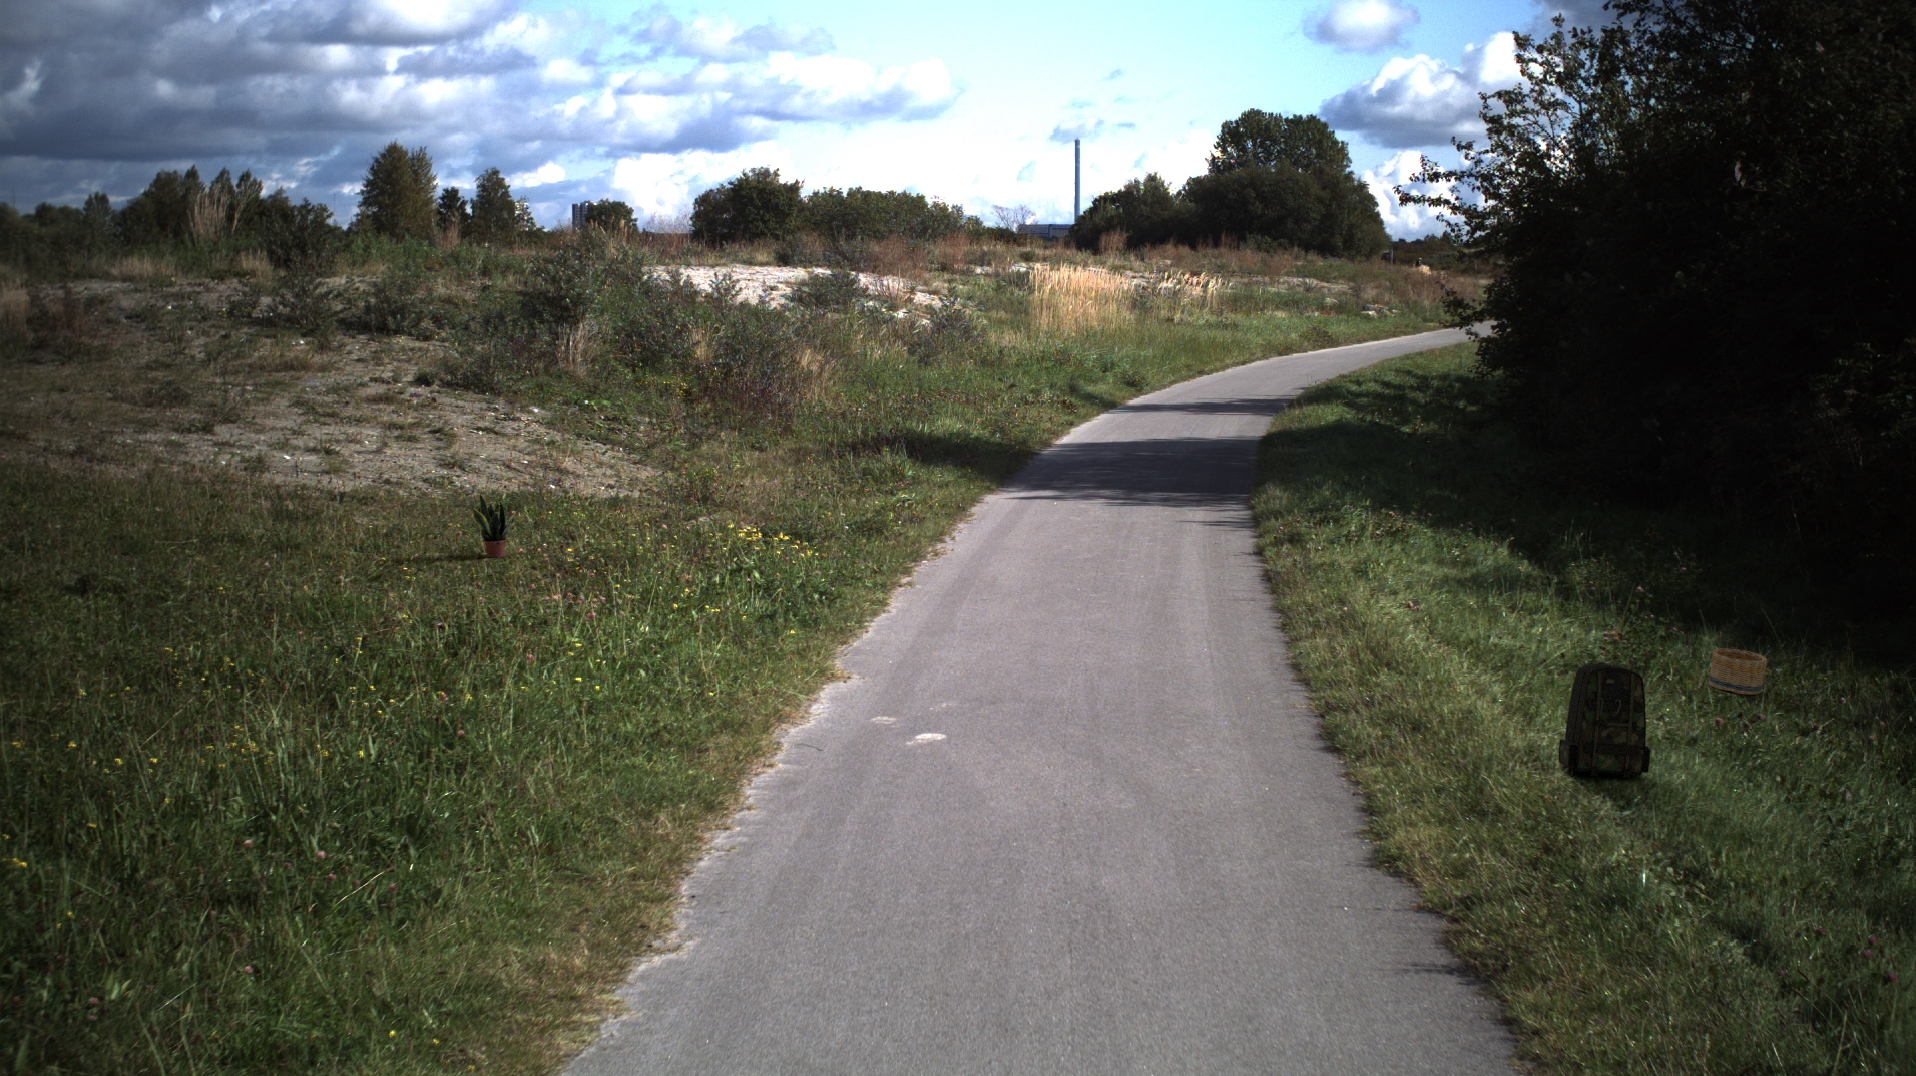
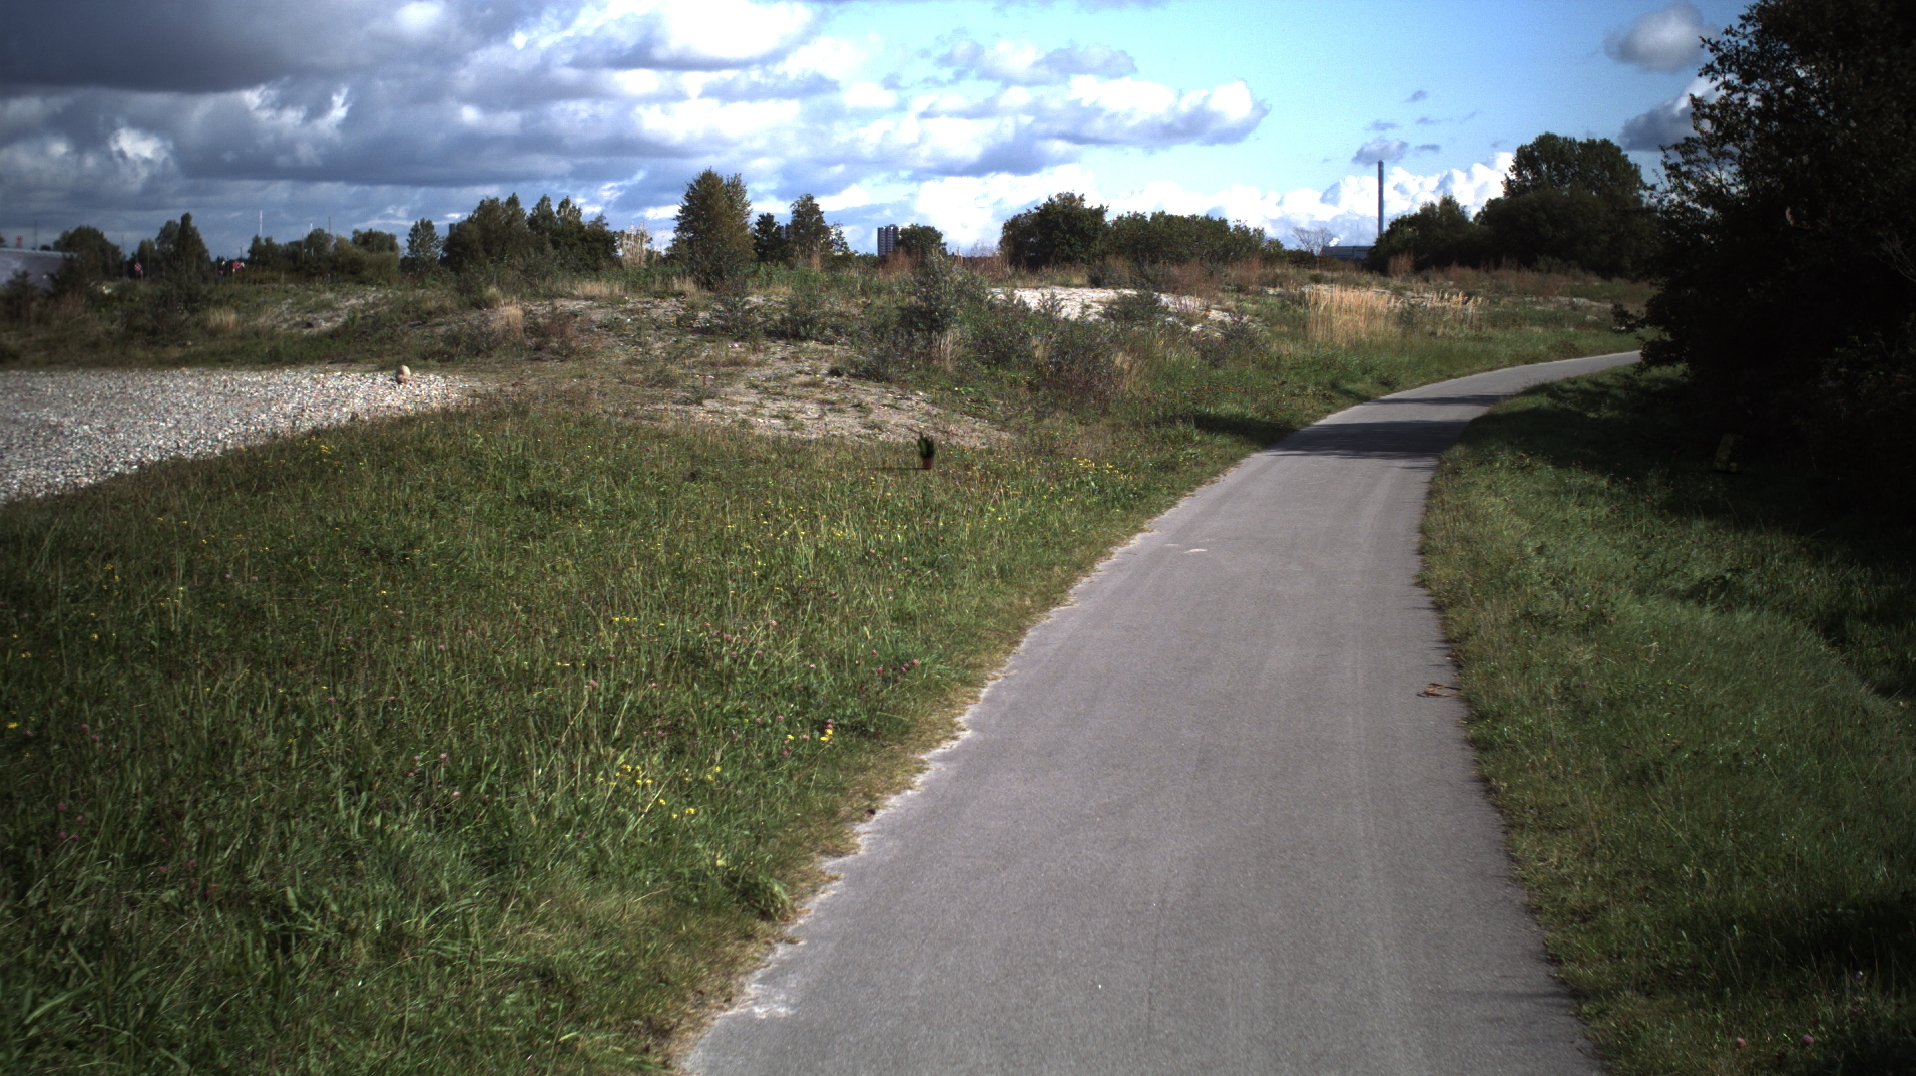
basket: present [1709,648,1767,695] -> none [1714,524,1752,551]
backpack: present [1559,662,1650,778] -> present [1712,434,1749,473]

